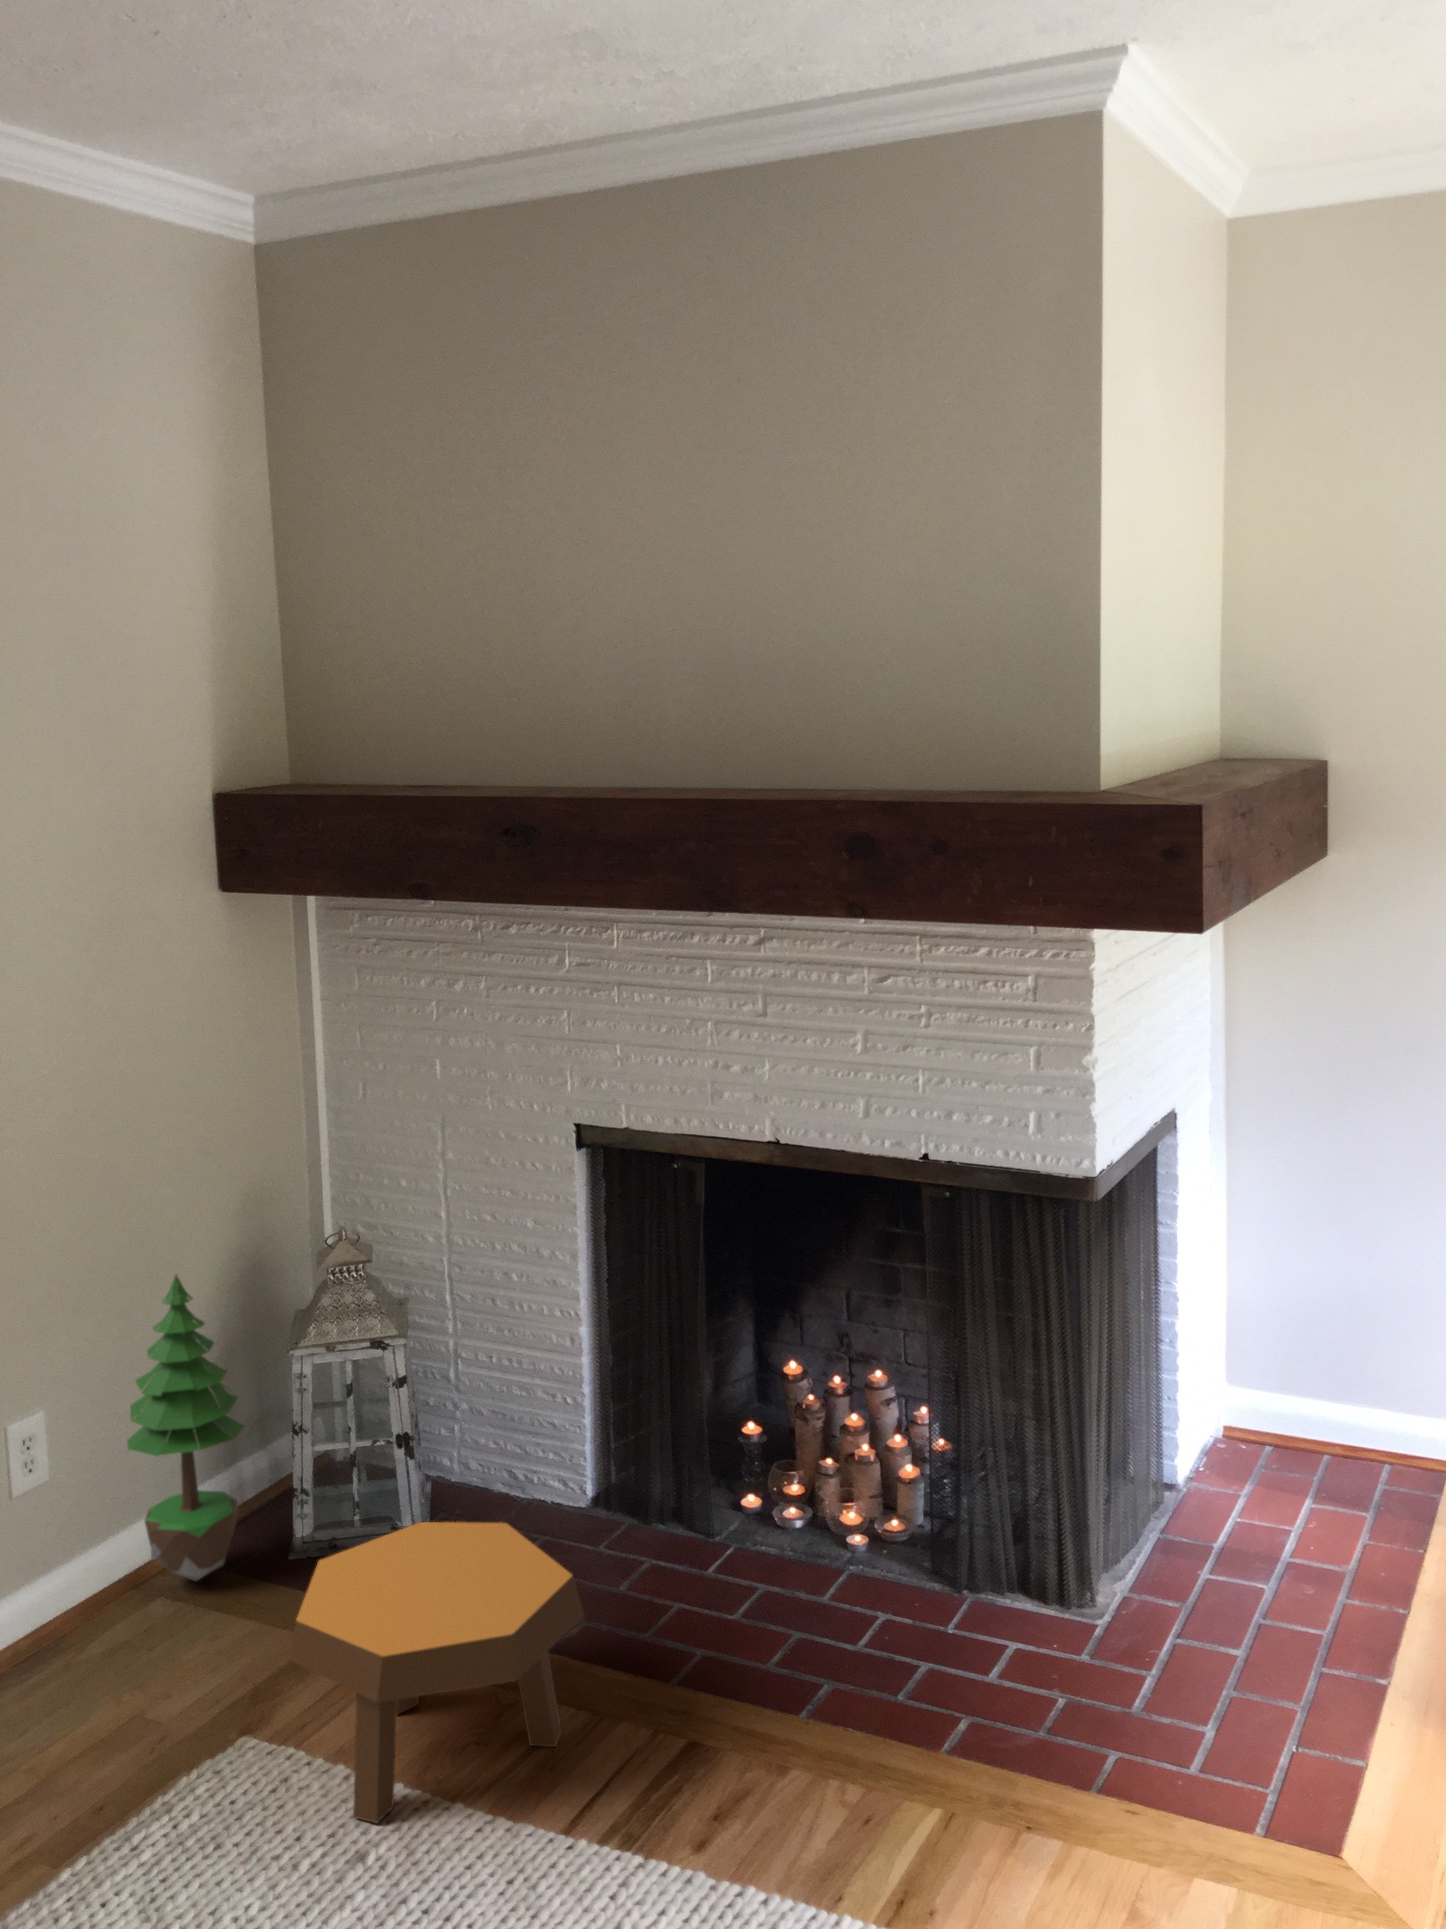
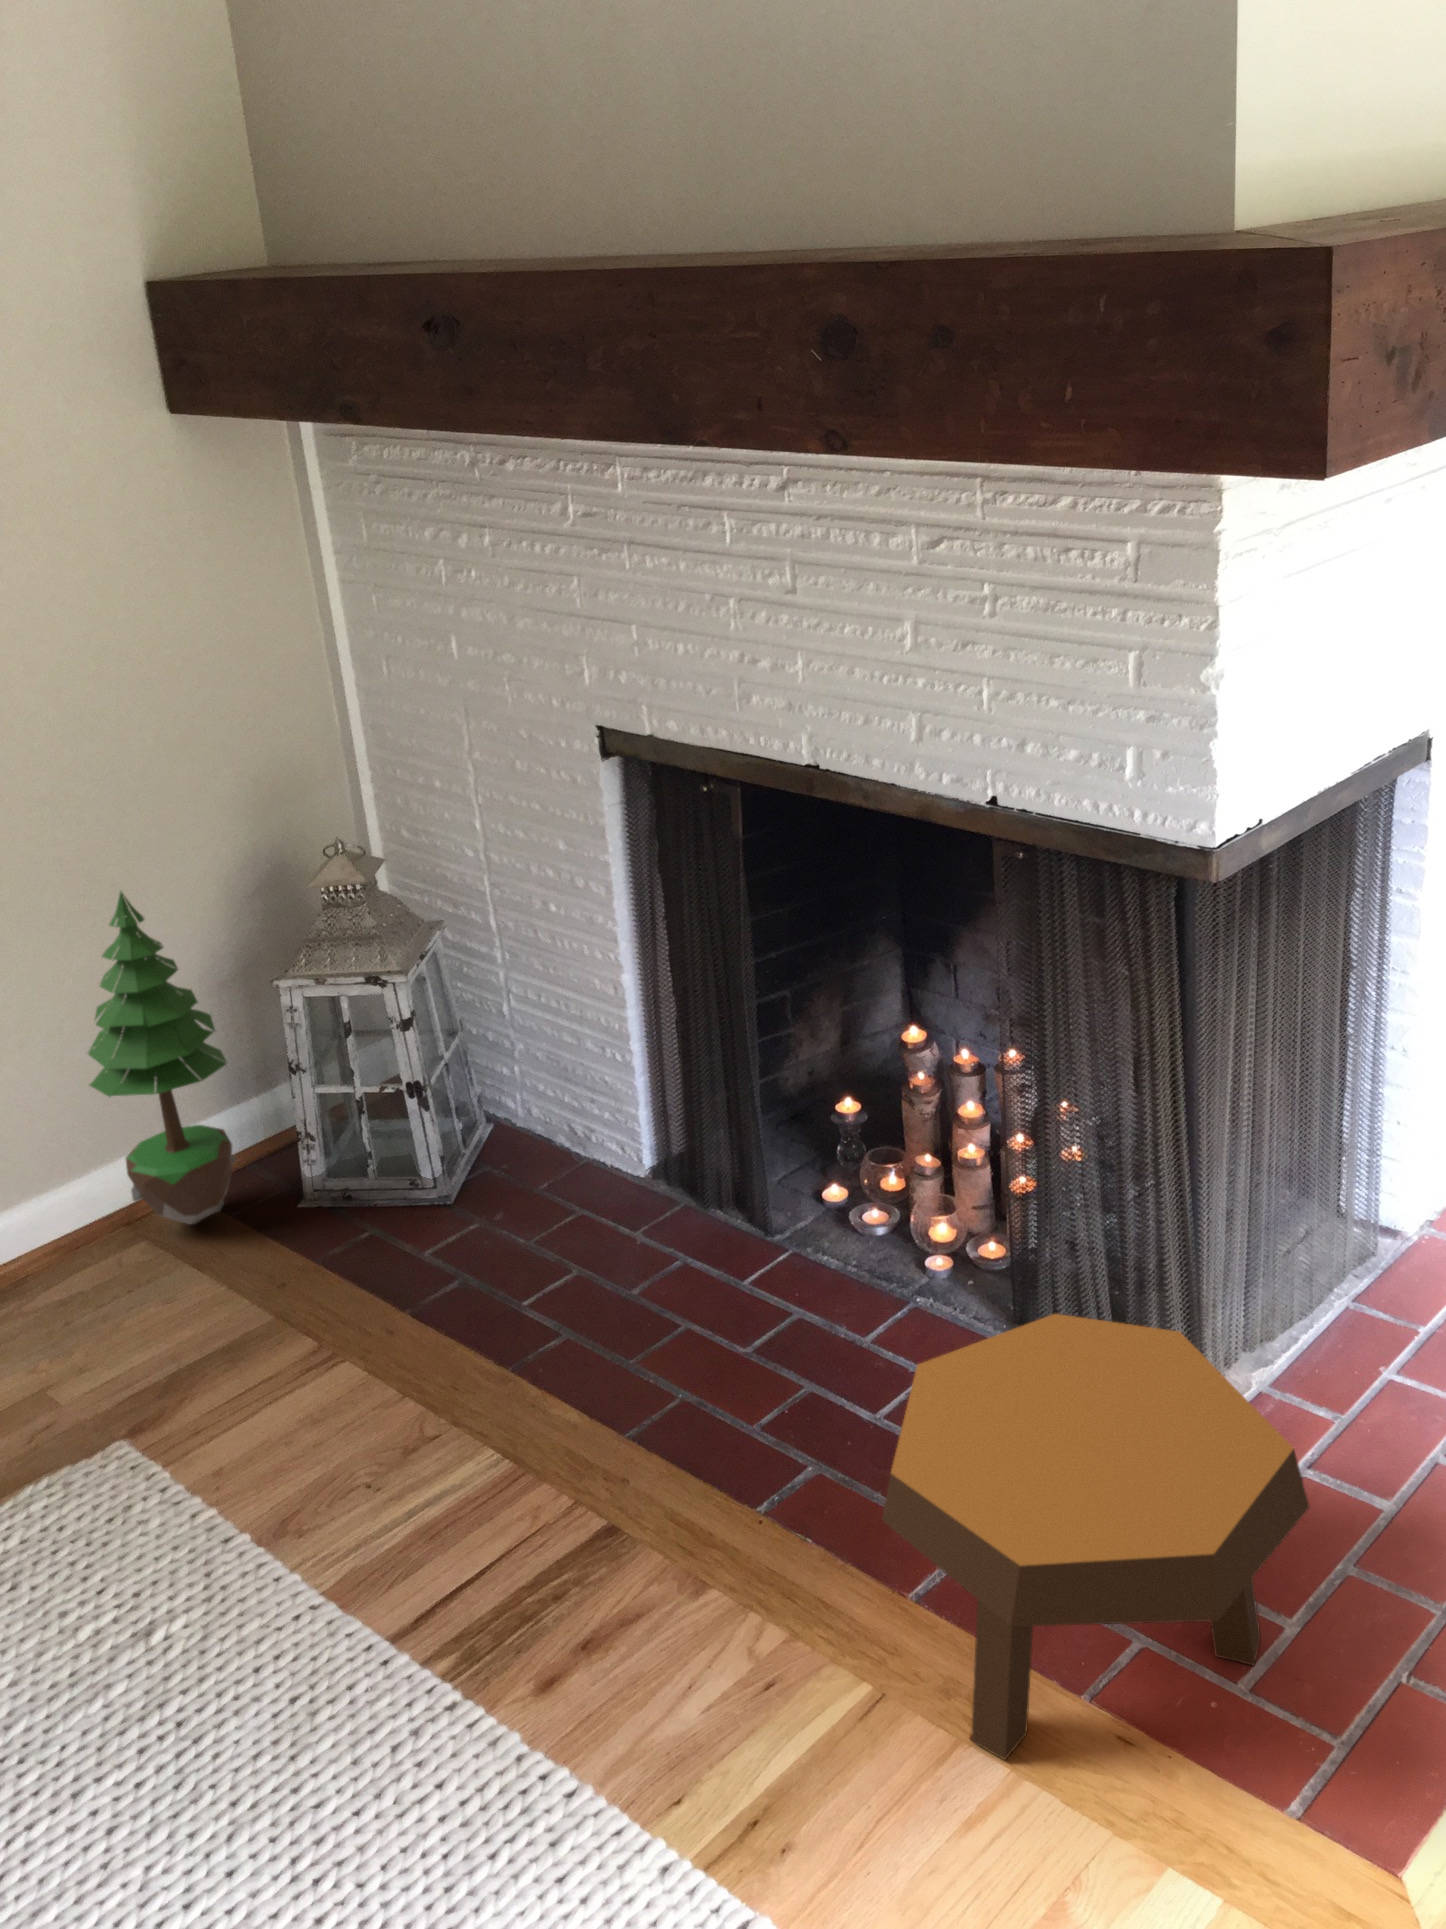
footstool: present [290,1522,584,1823] -> present [882,1314,1309,1760]

